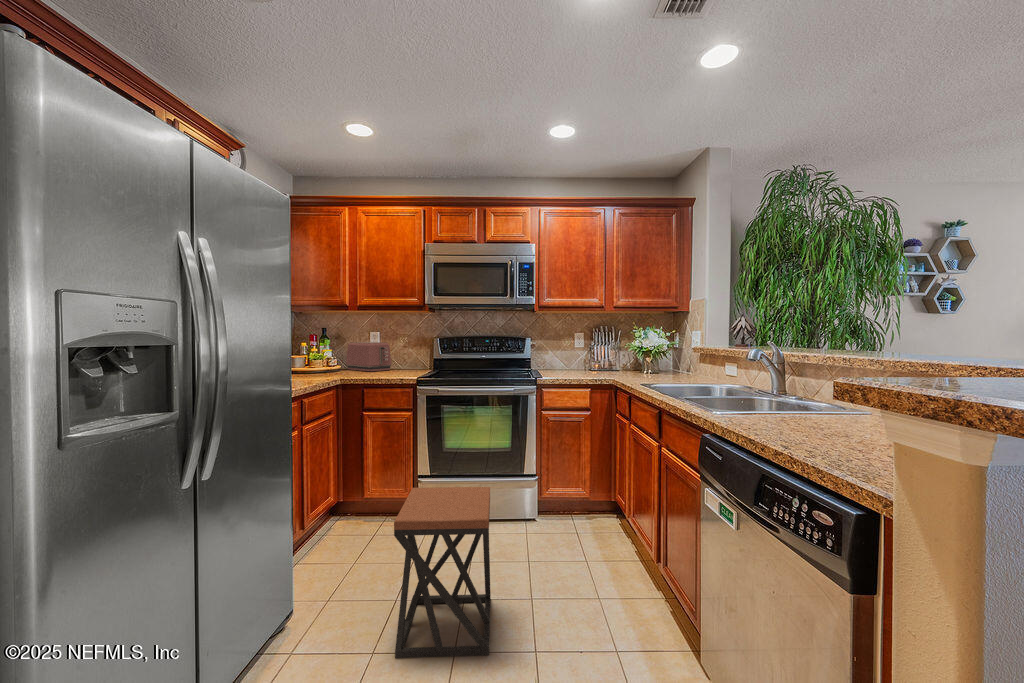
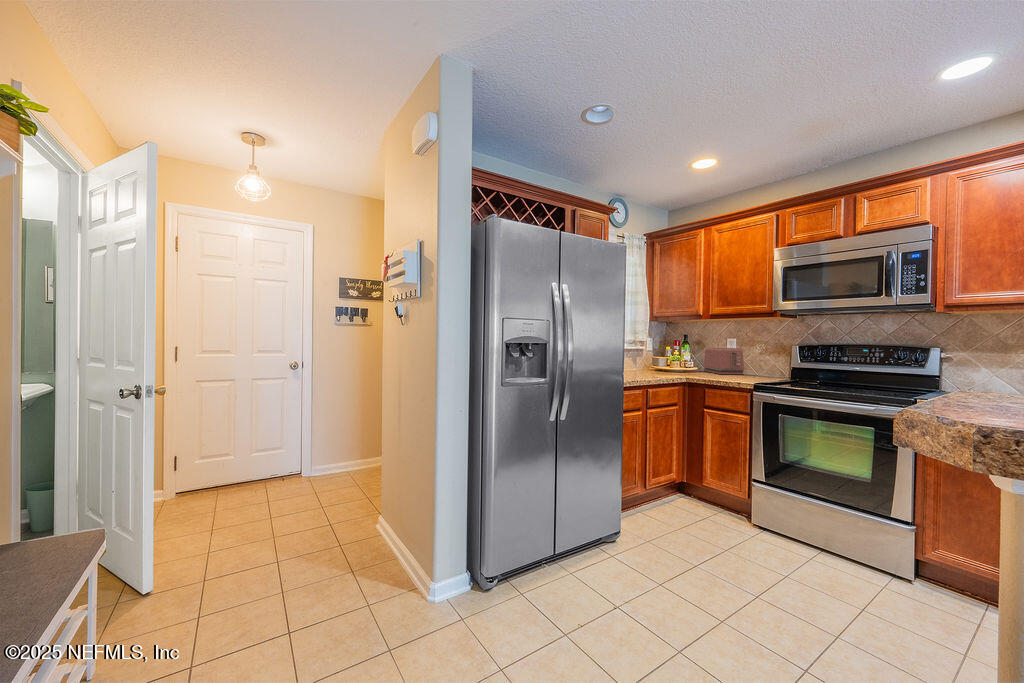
stool: present [394,487,491,658] -> none [666,477,788,660]

